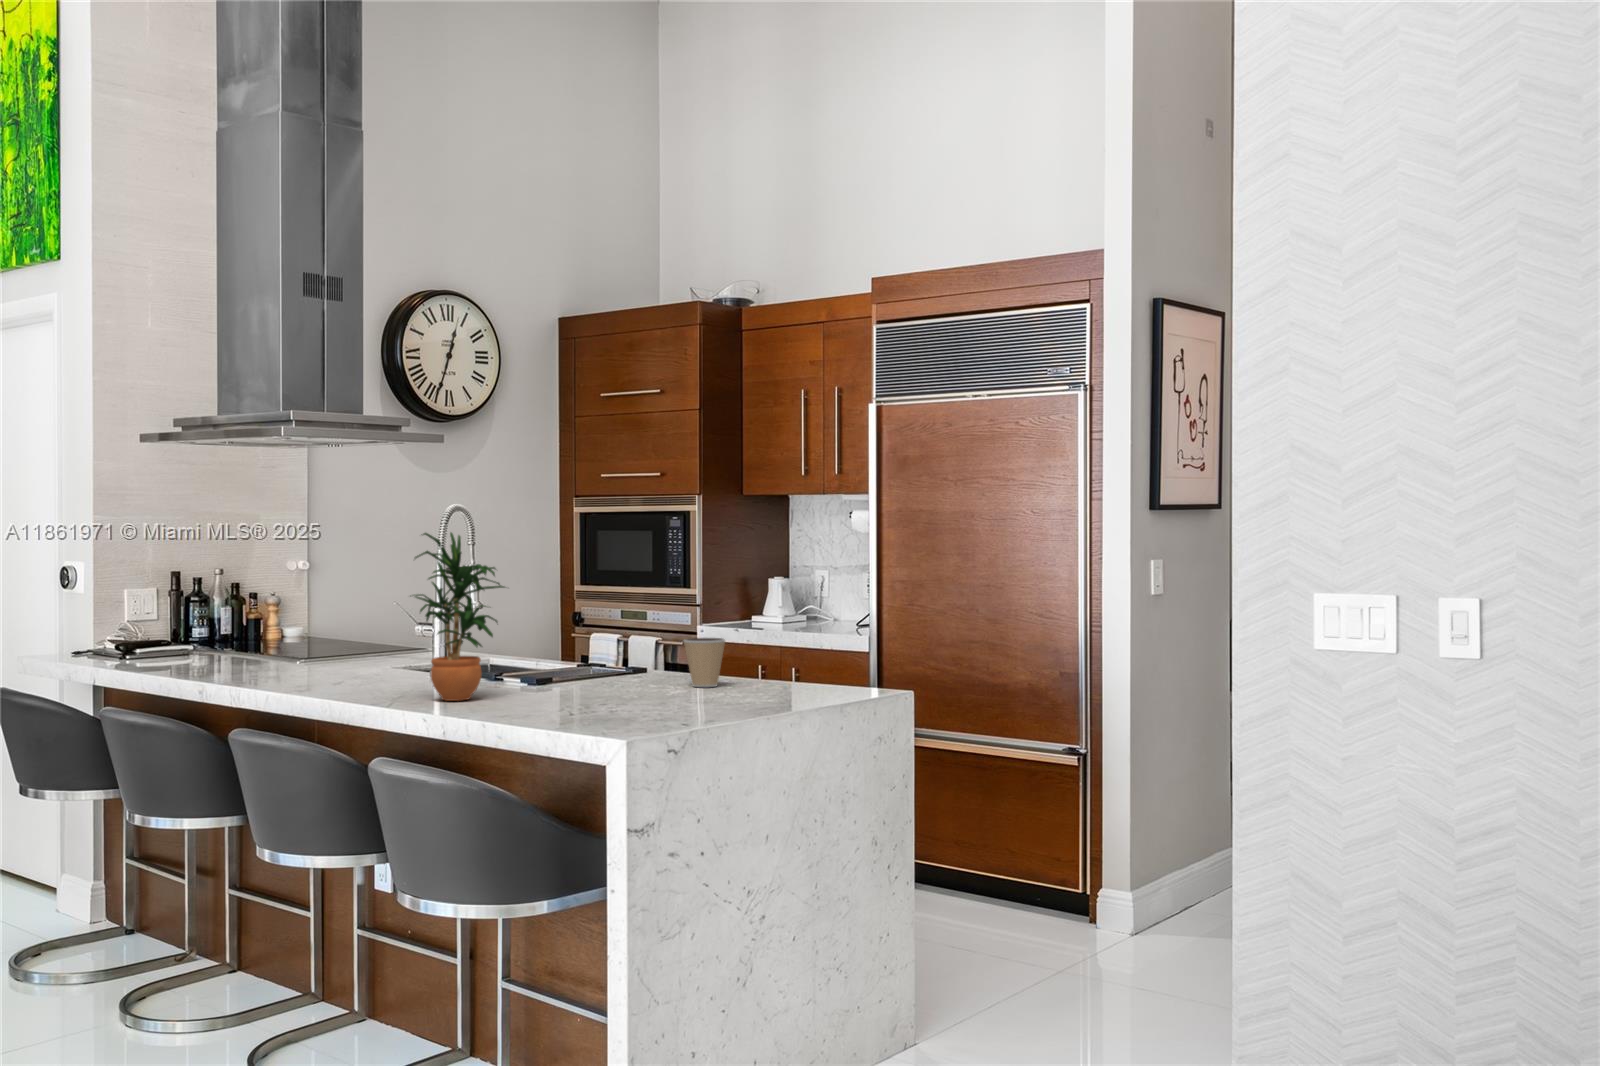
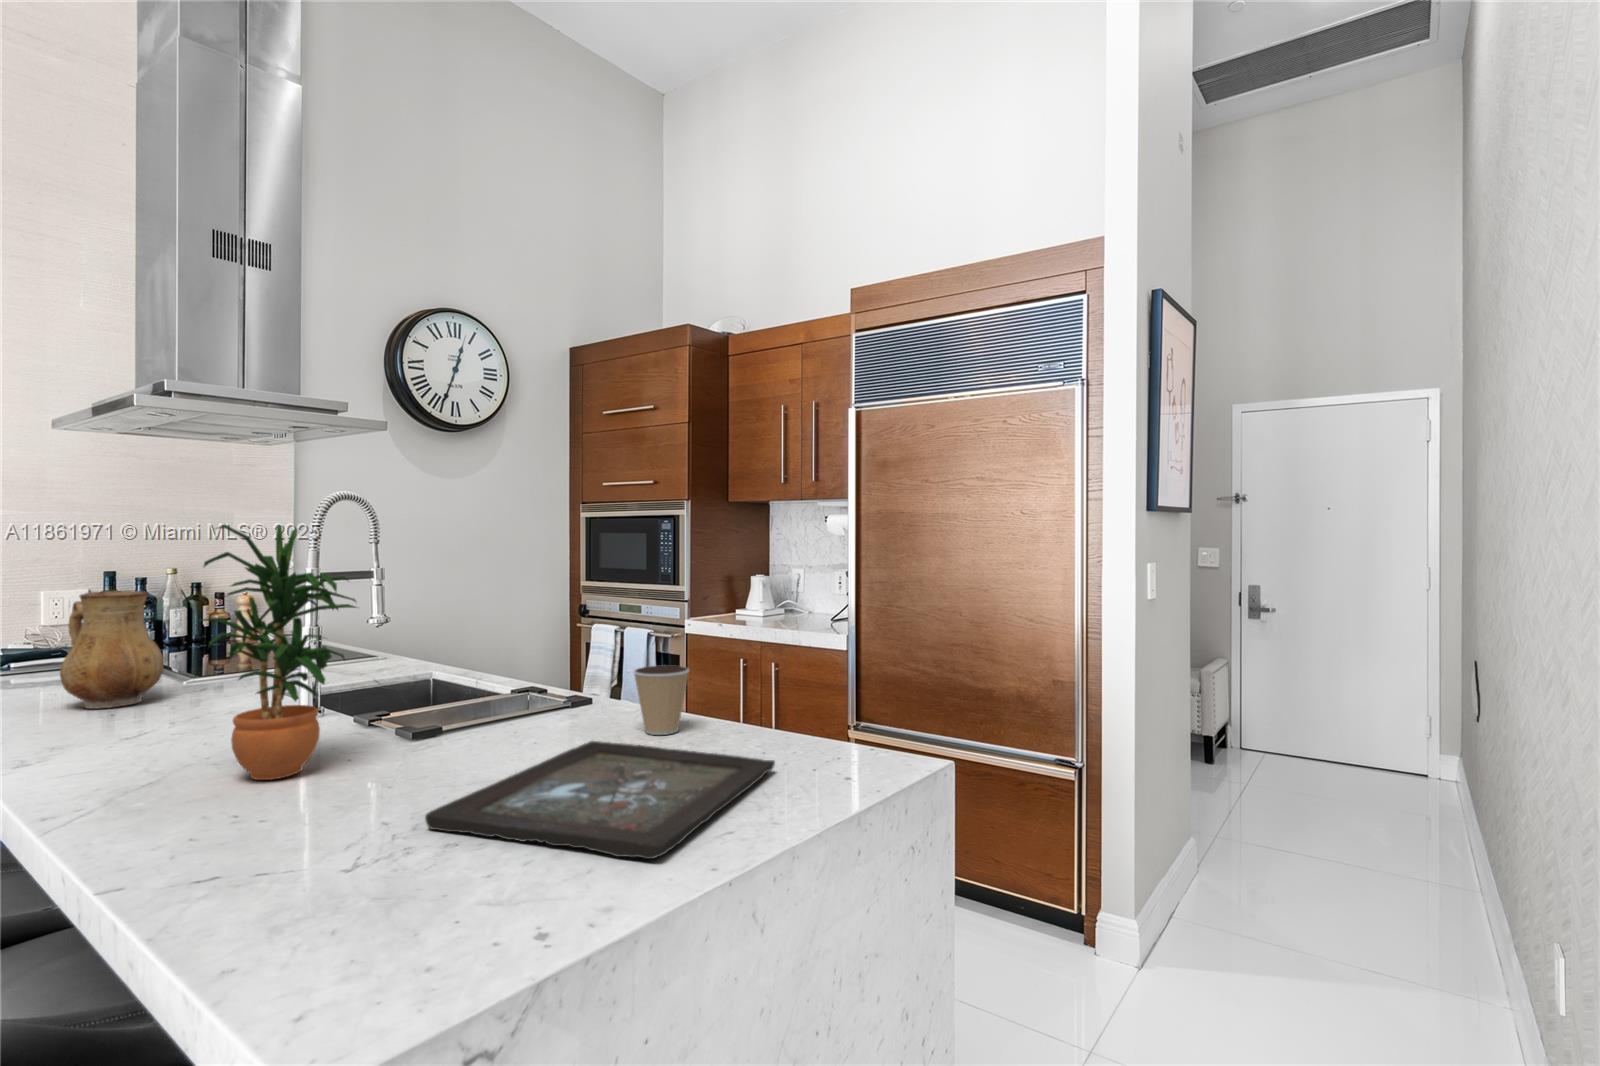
ceramic pitcher: none [220,584,292,677] -> present [60,591,164,709]
tray: none [582,685,790,719] -> present [425,741,775,859]

